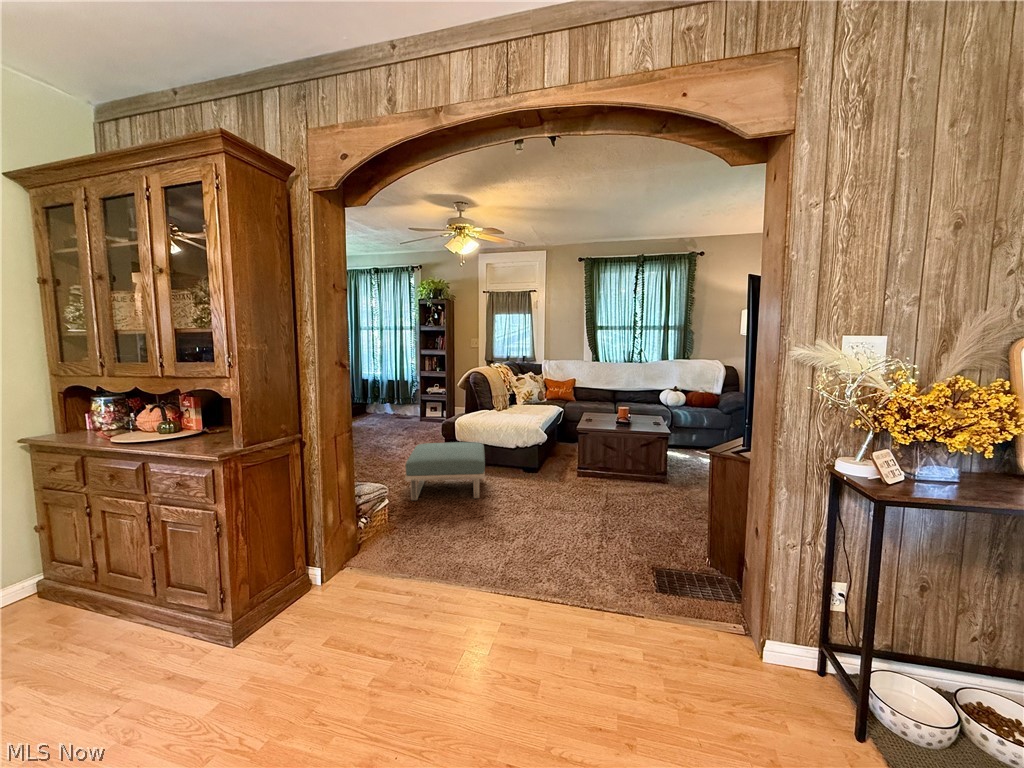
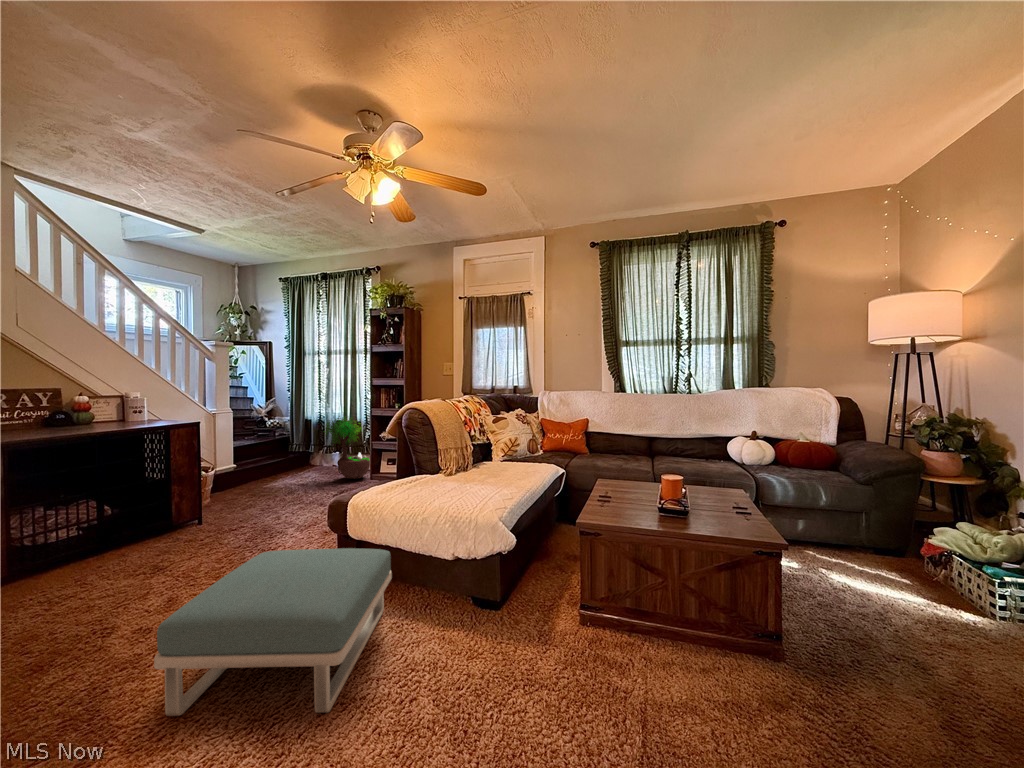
potted tree: none [385,373,419,421] -> present [324,416,370,479]

